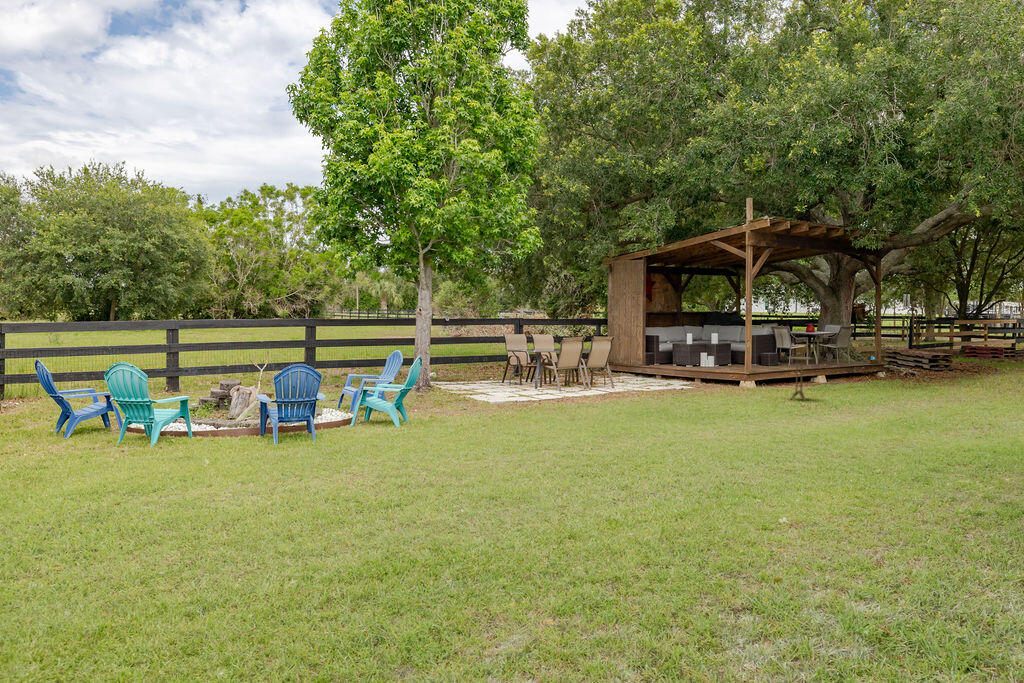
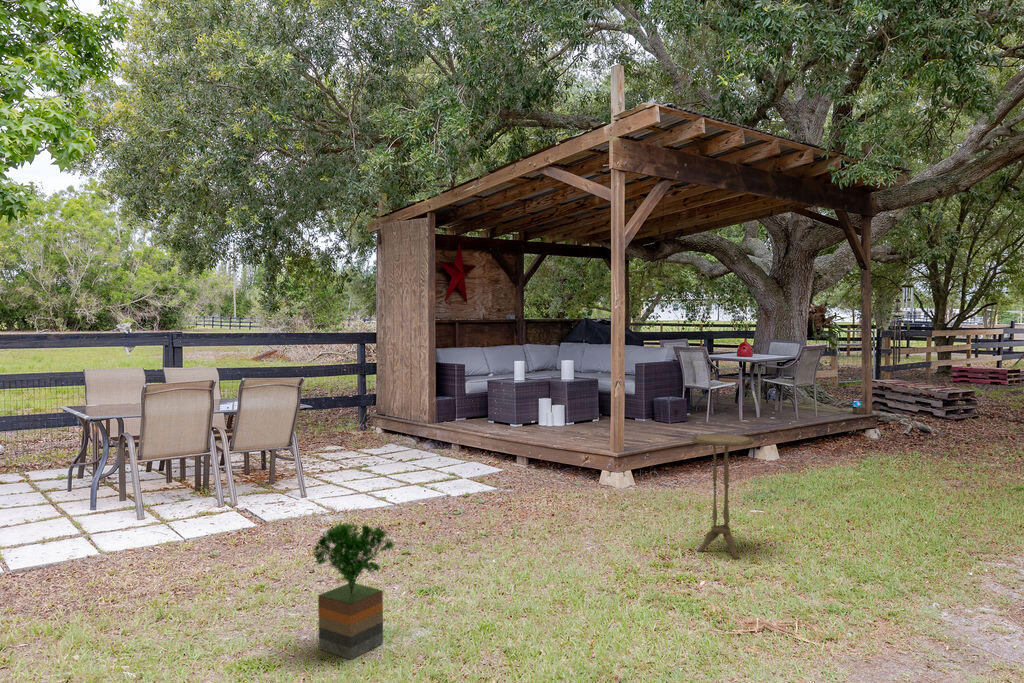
potted tree: none [674,374,698,411] -> present [314,522,394,660]

